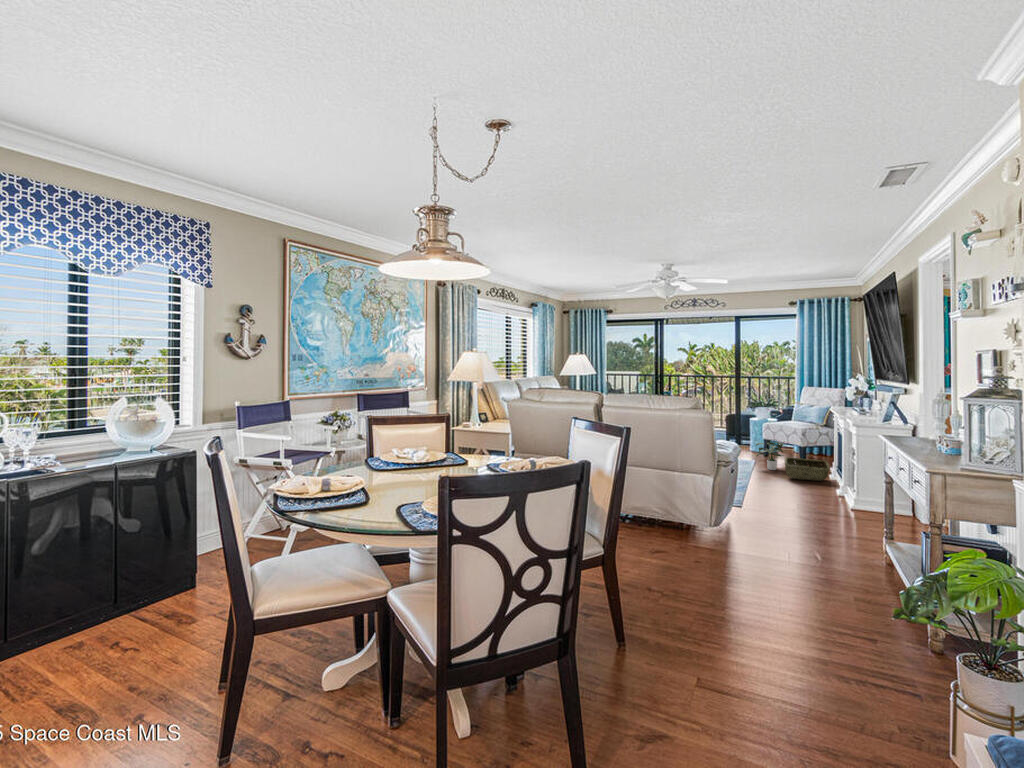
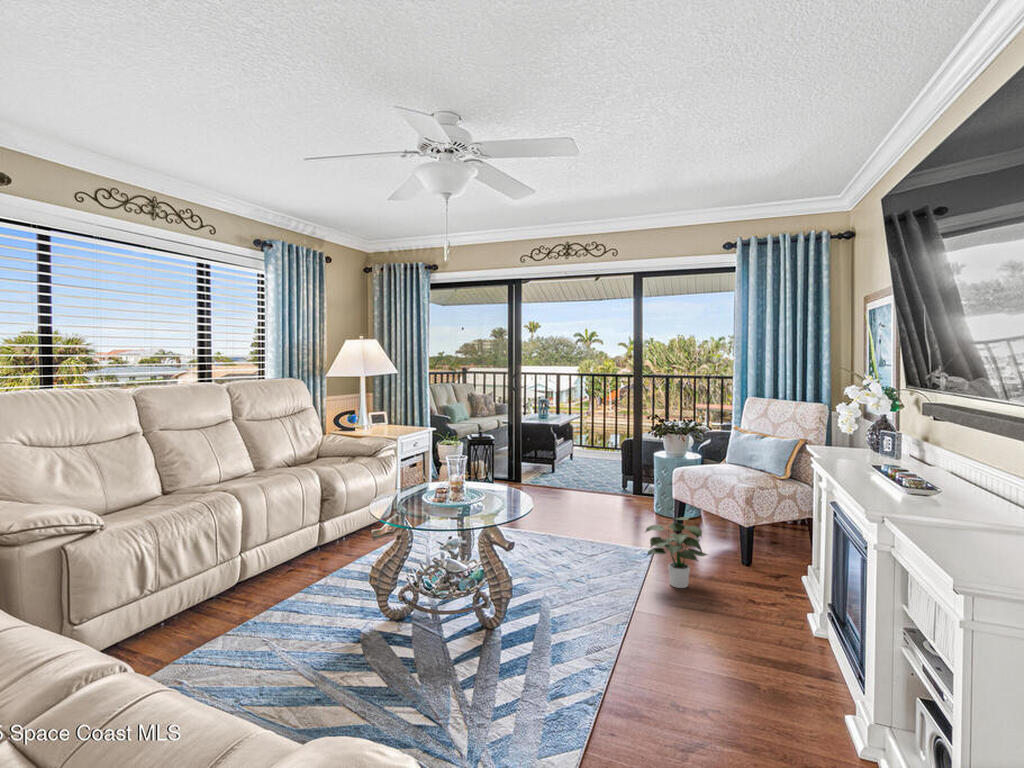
woven basket: present [785,457,830,481] -> none [700,574,808,646]

